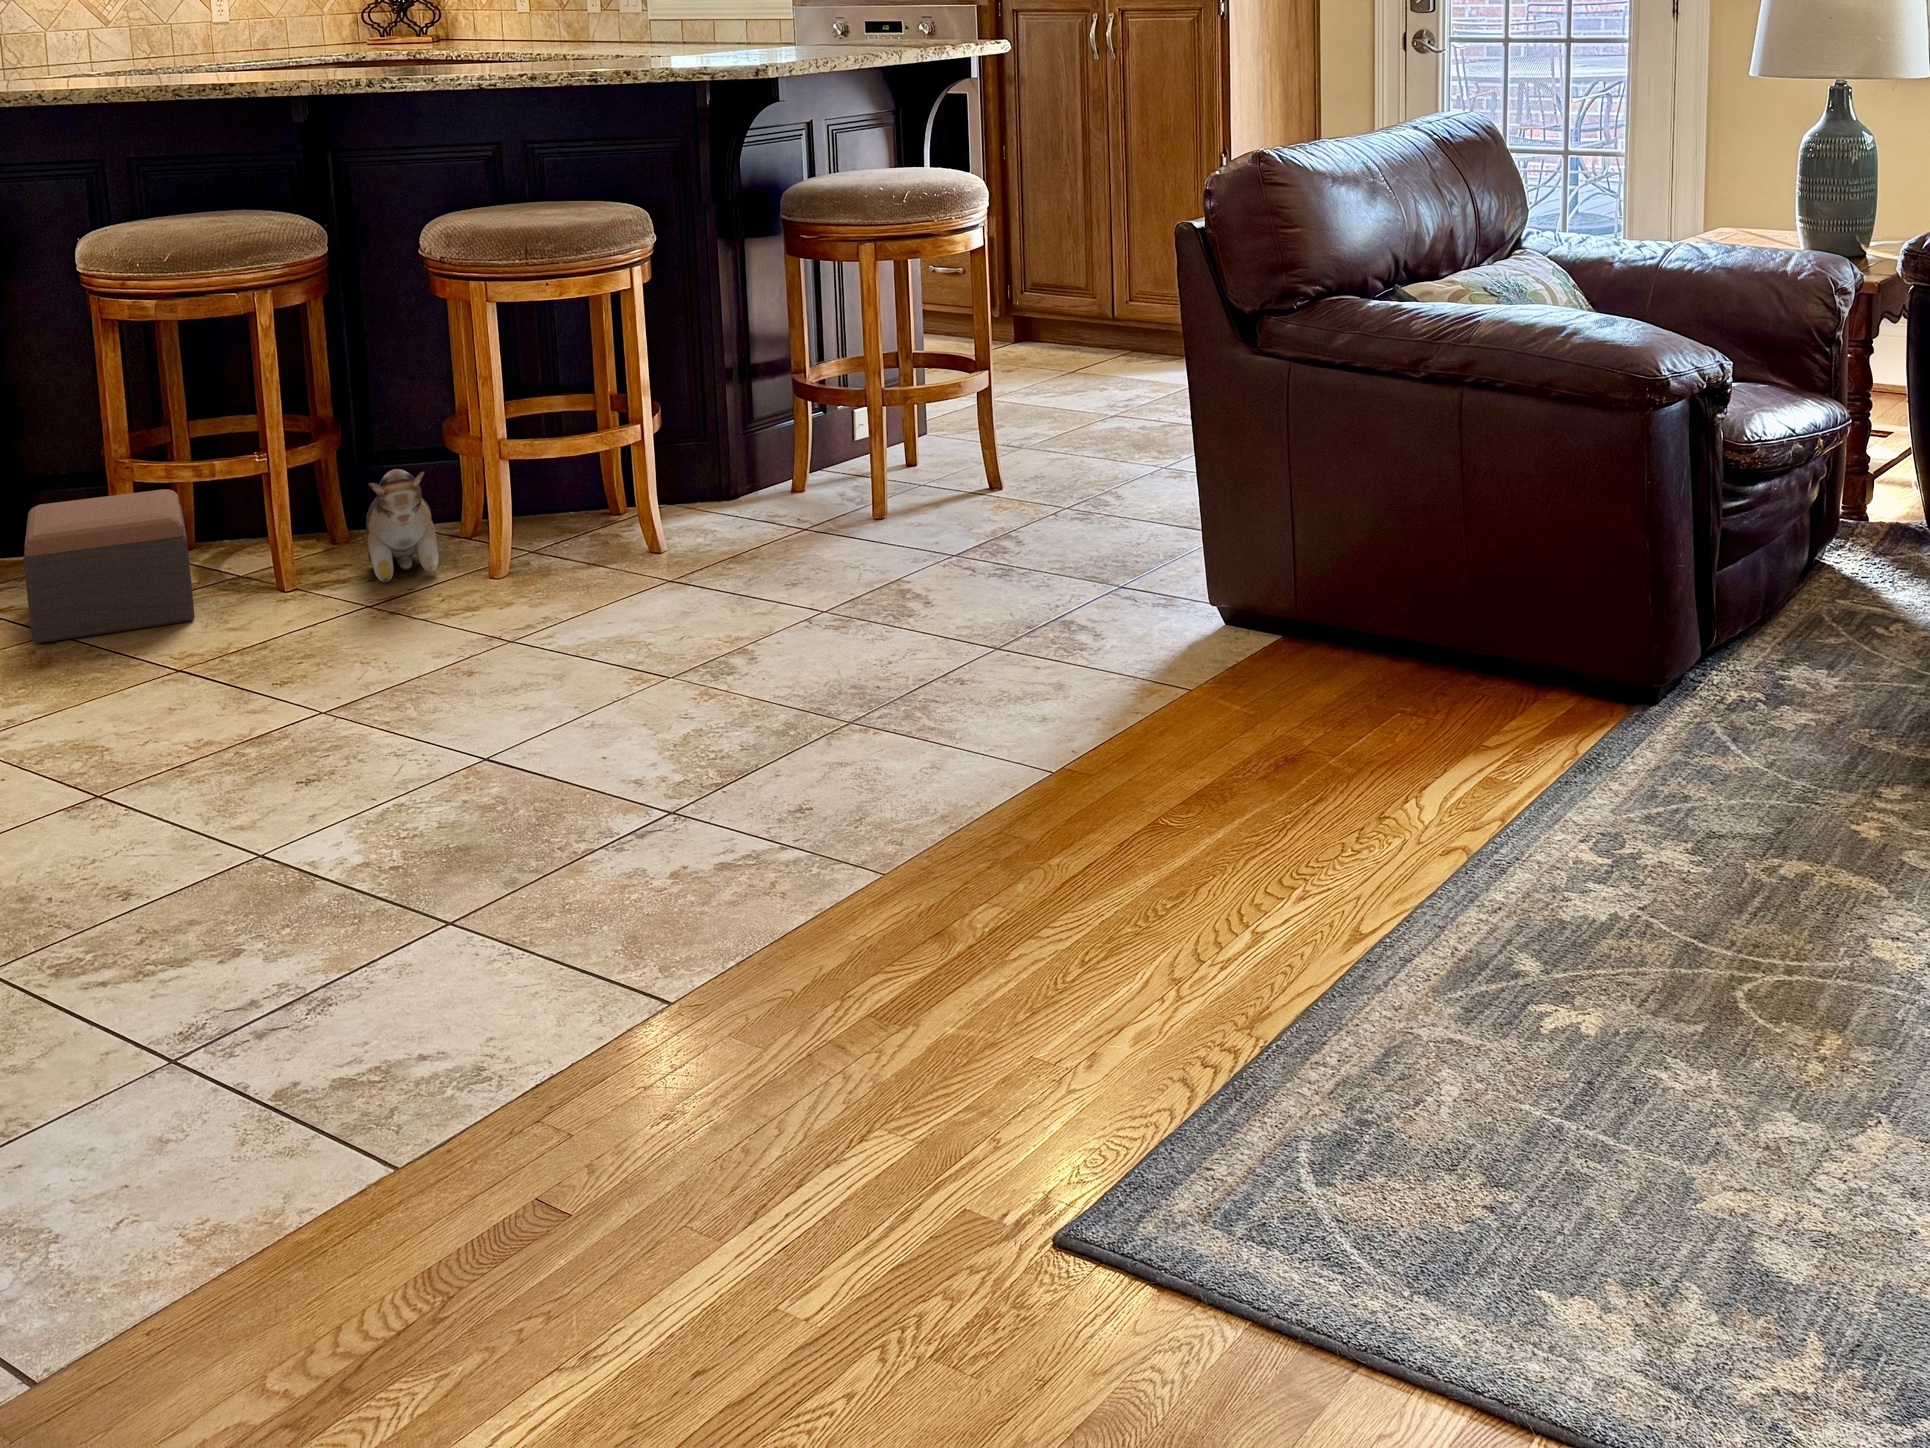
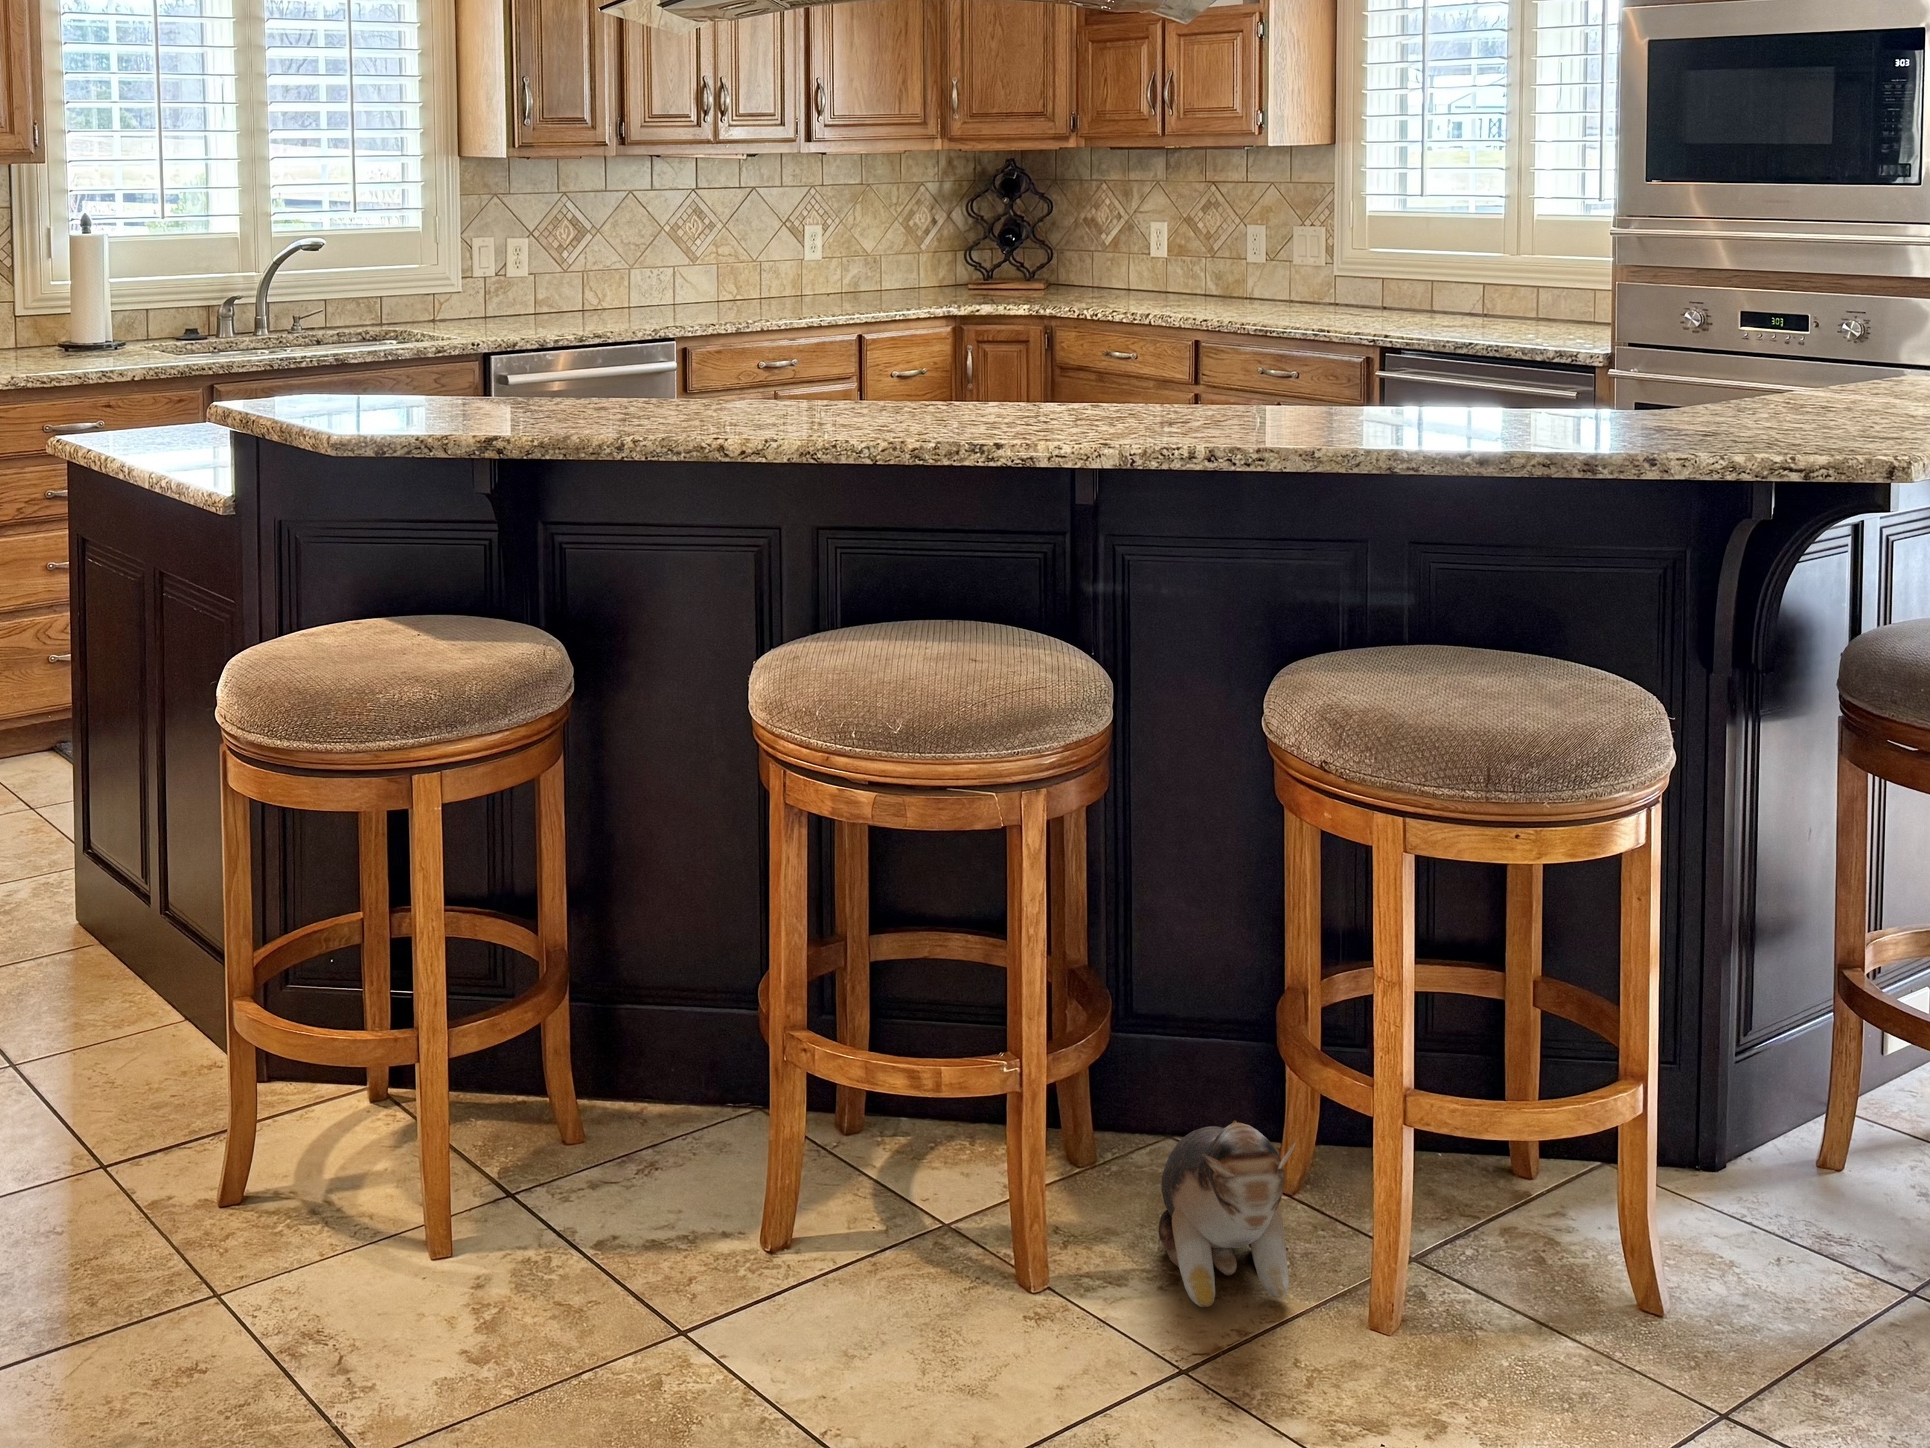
footstool: present [23,489,195,644] -> none [650,1082,907,1367]

